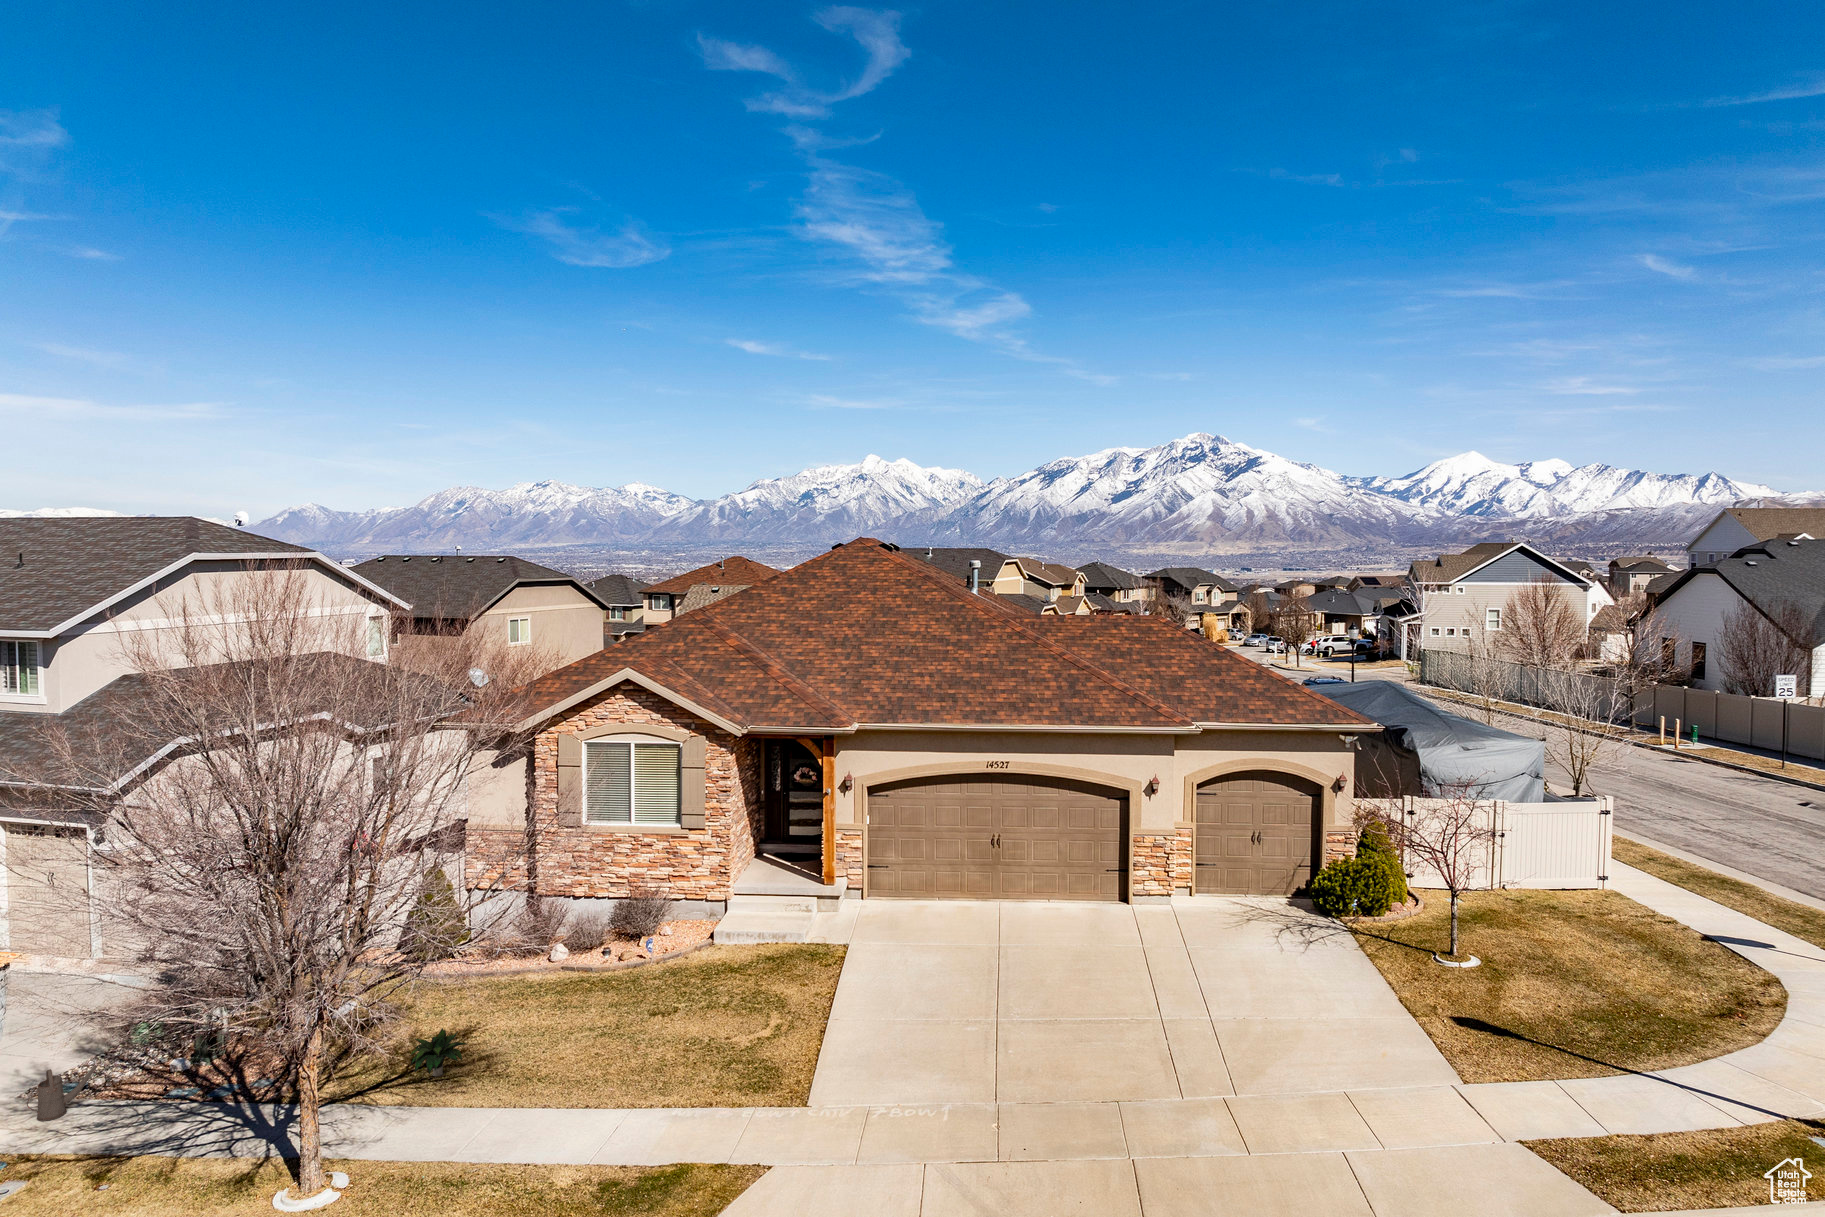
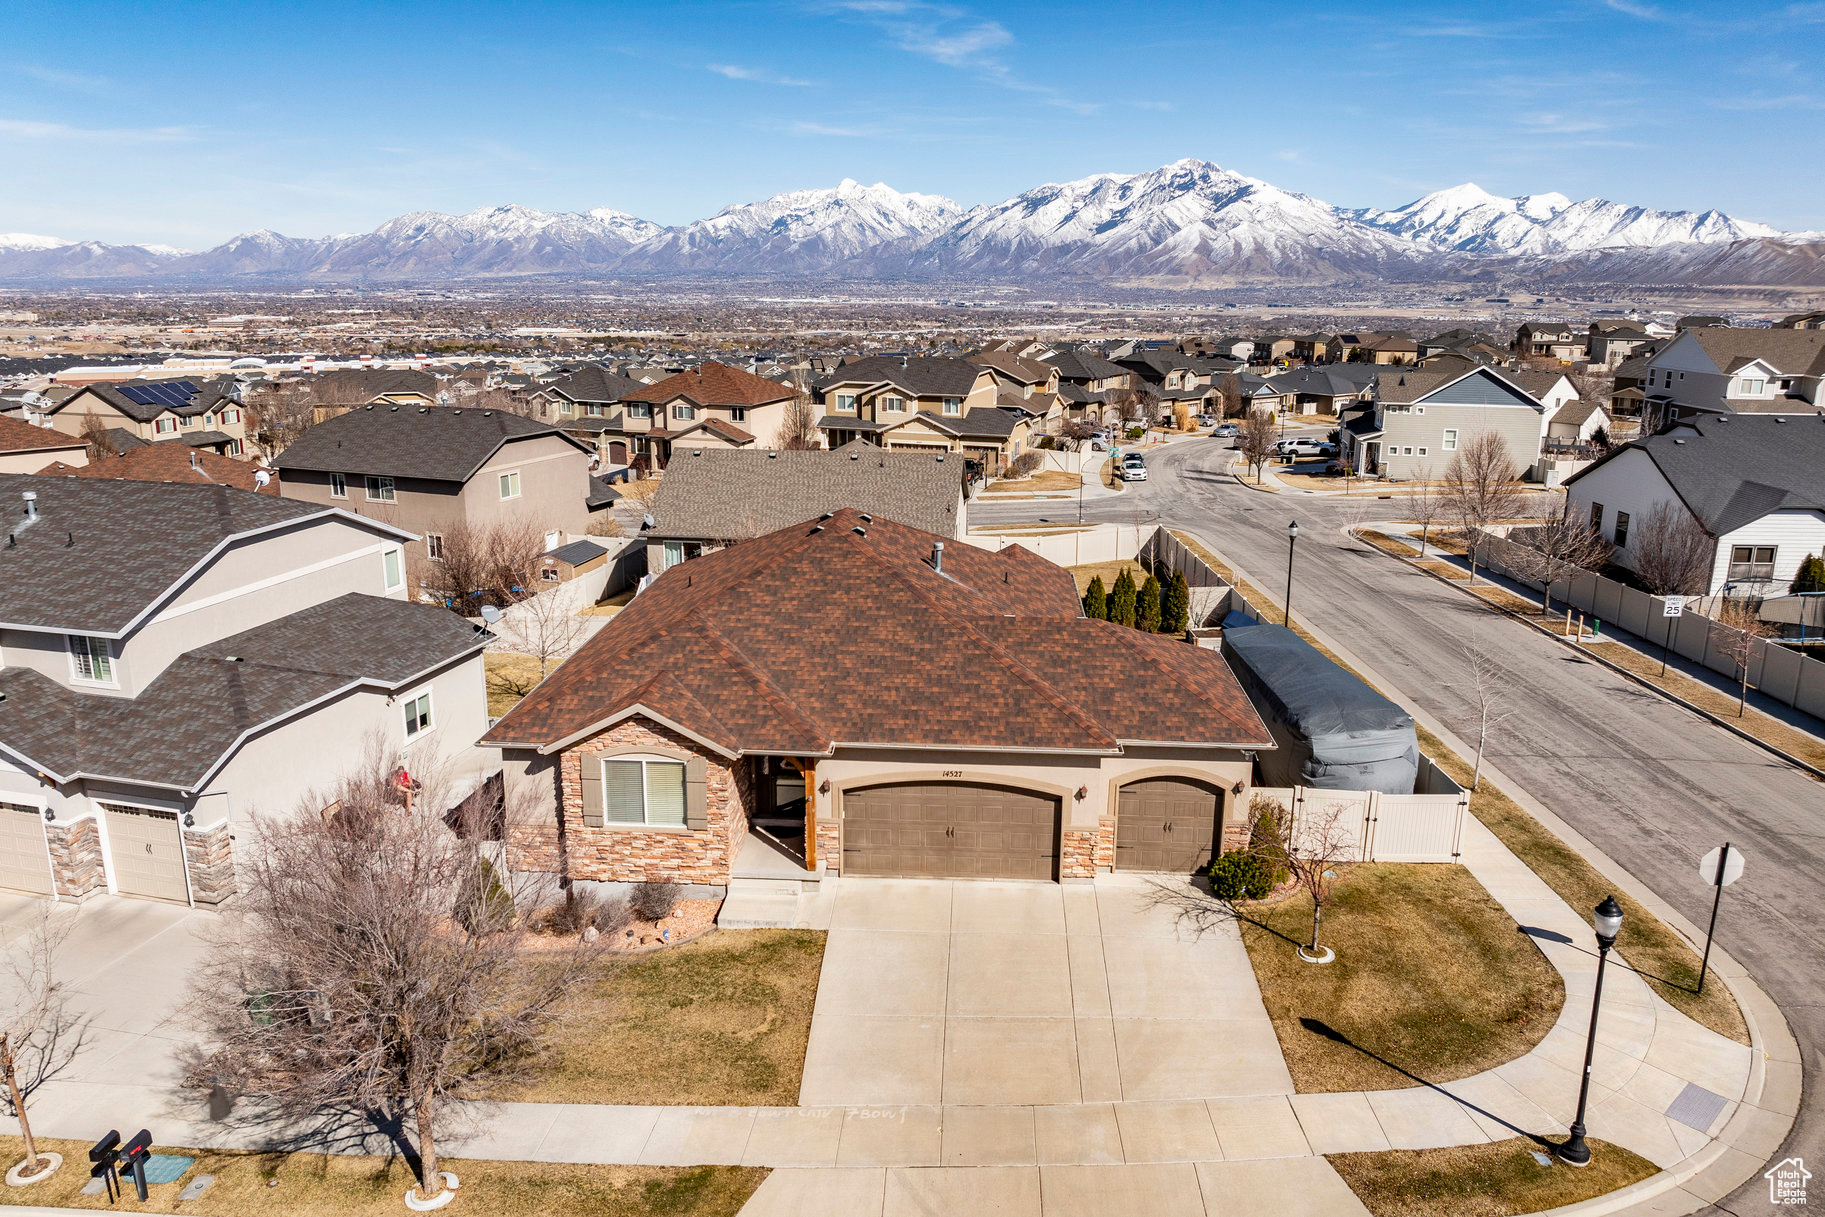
potted plant: present [410,1028,467,1076] -> none [488,1039,533,1078]

